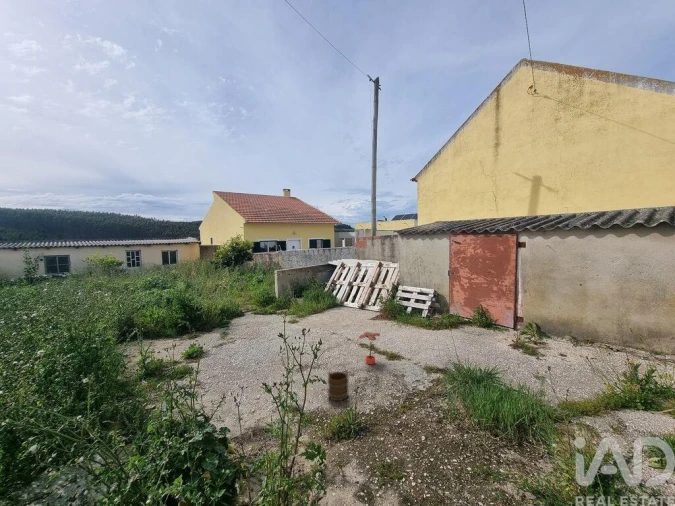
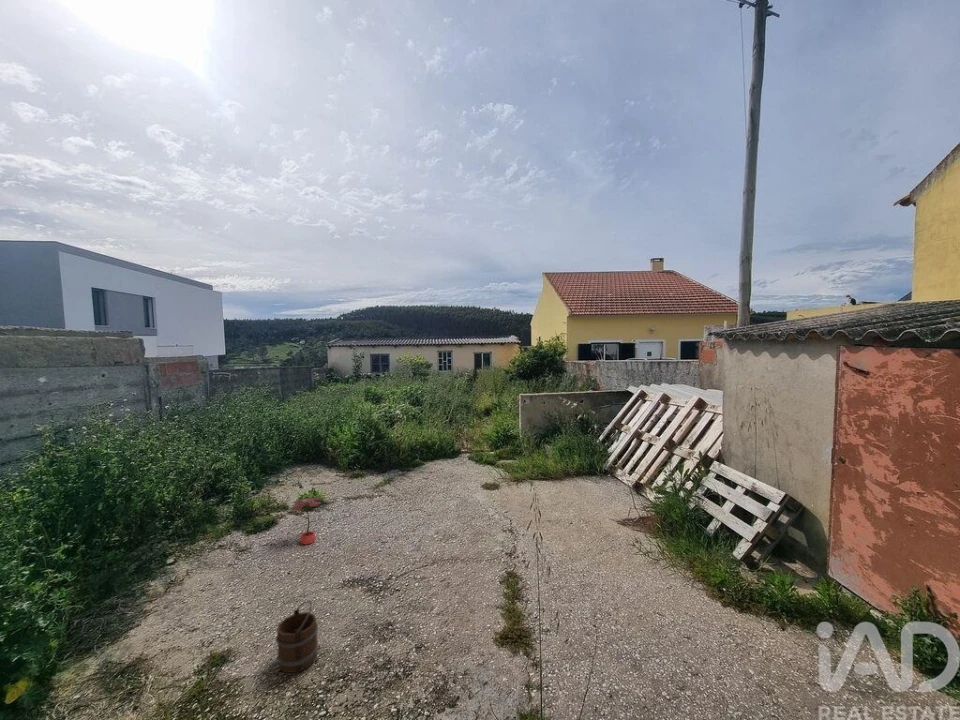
potted plant: present [359,332,380,364] -> present [292,497,322,544]

